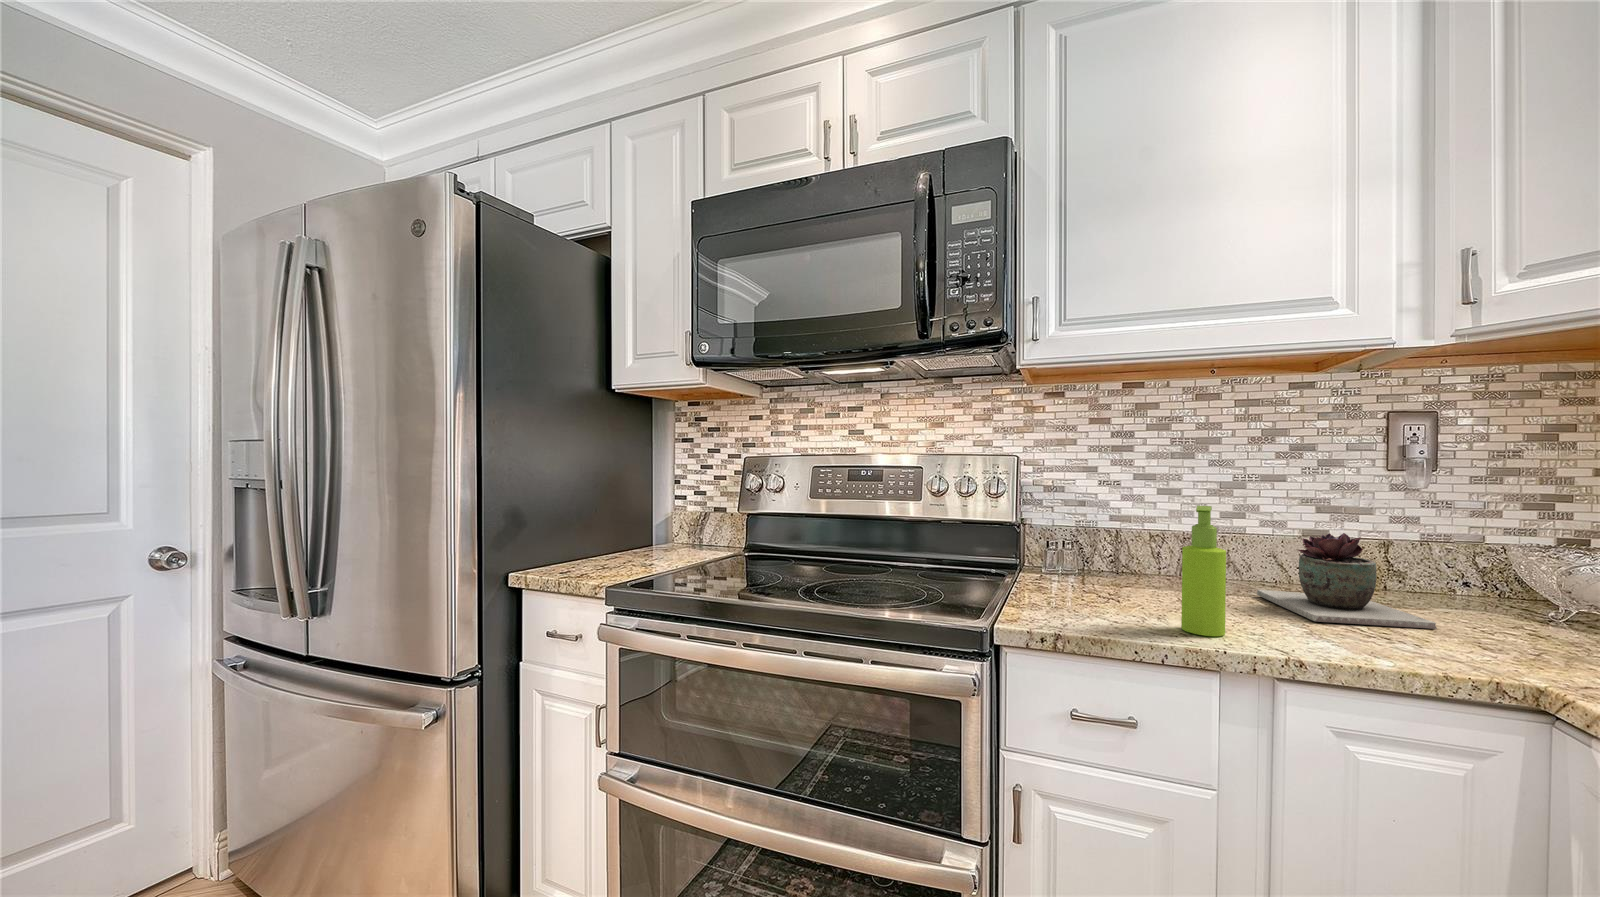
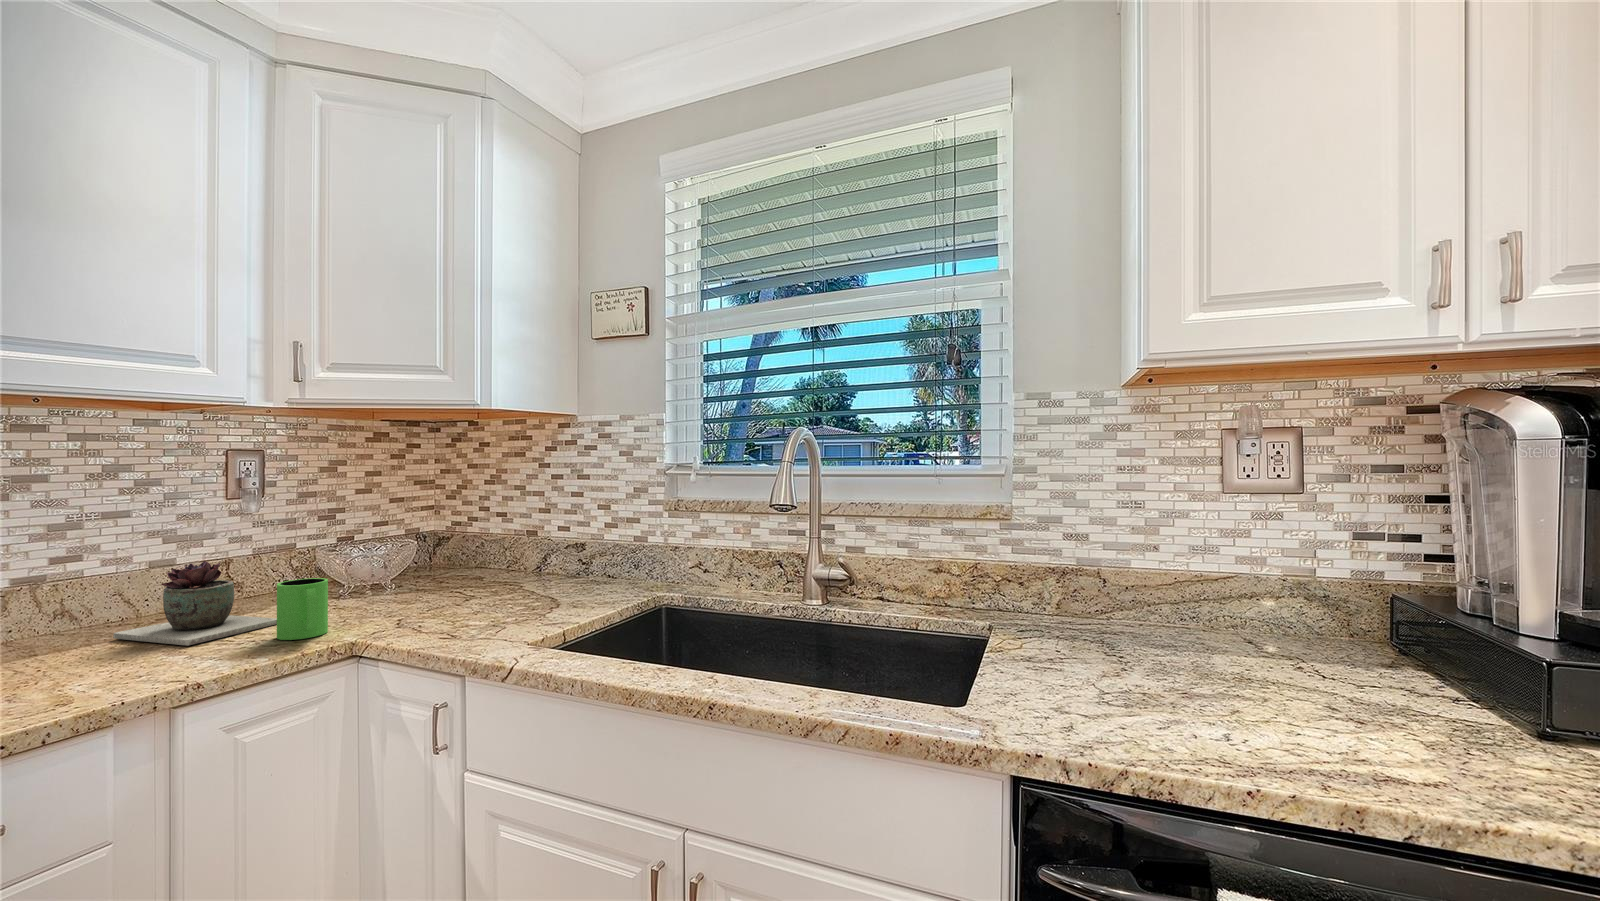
soap dispenser: present [1181,505,1226,636] -> none [54,559,111,696]
mug: none [1419,573,1503,661] -> present [277,578,328,640]

